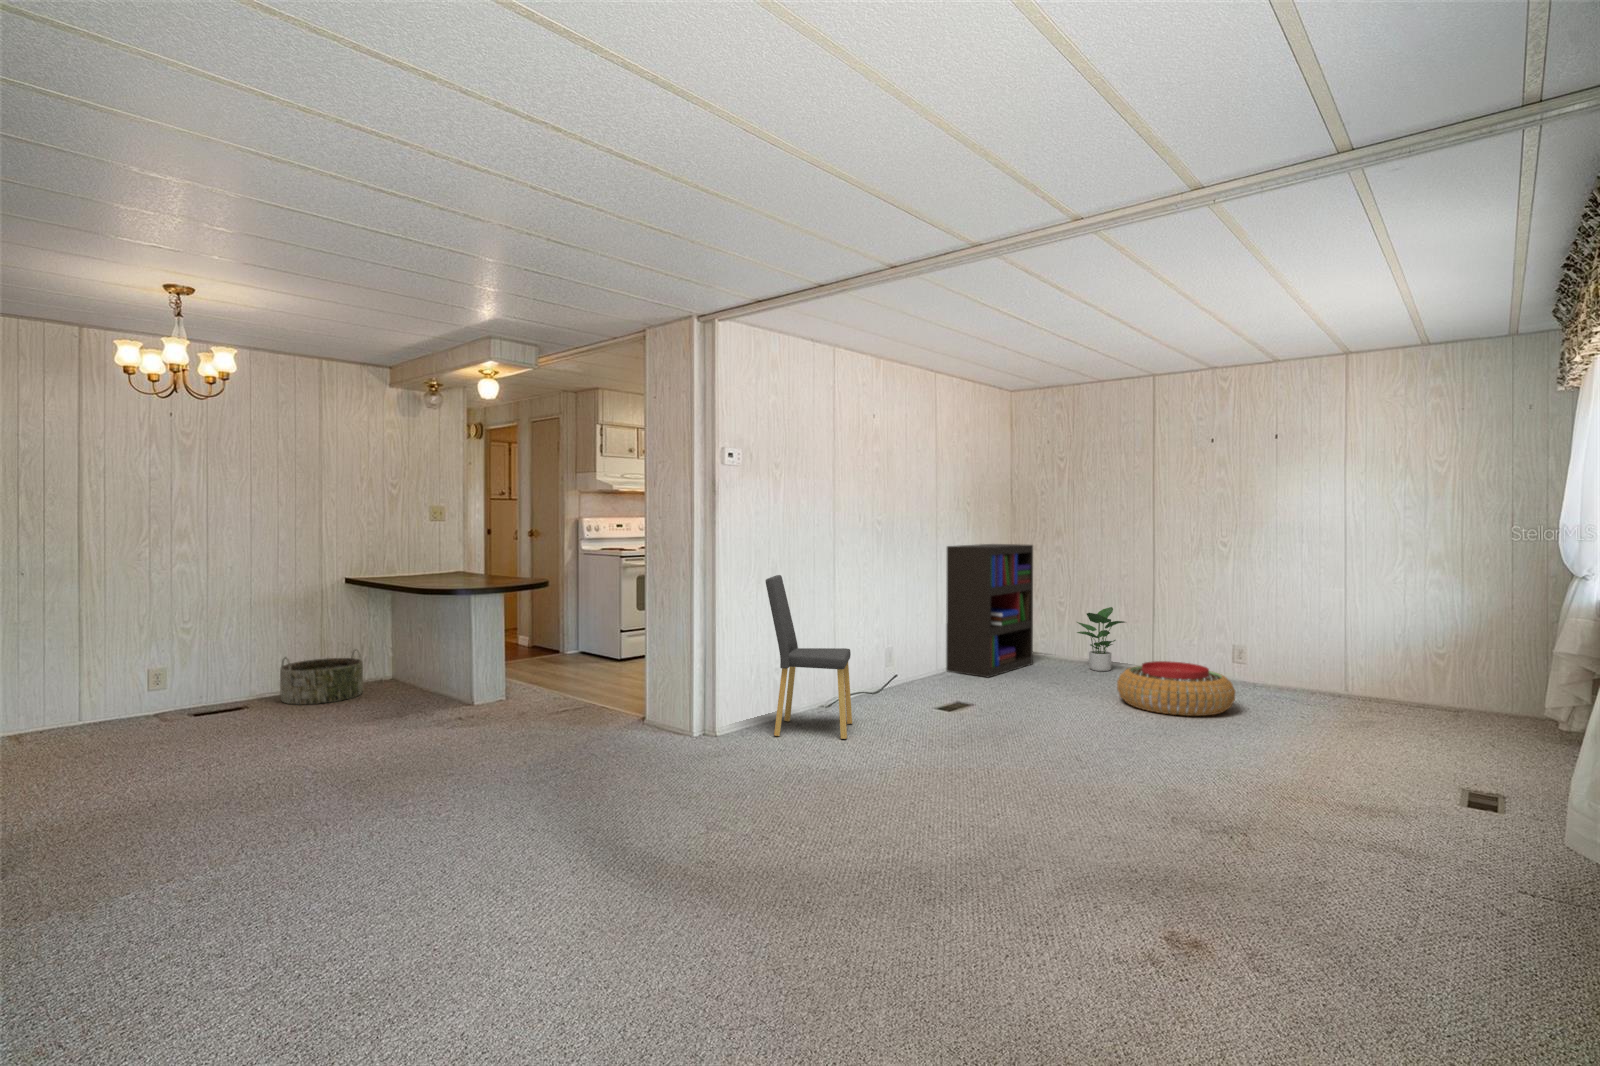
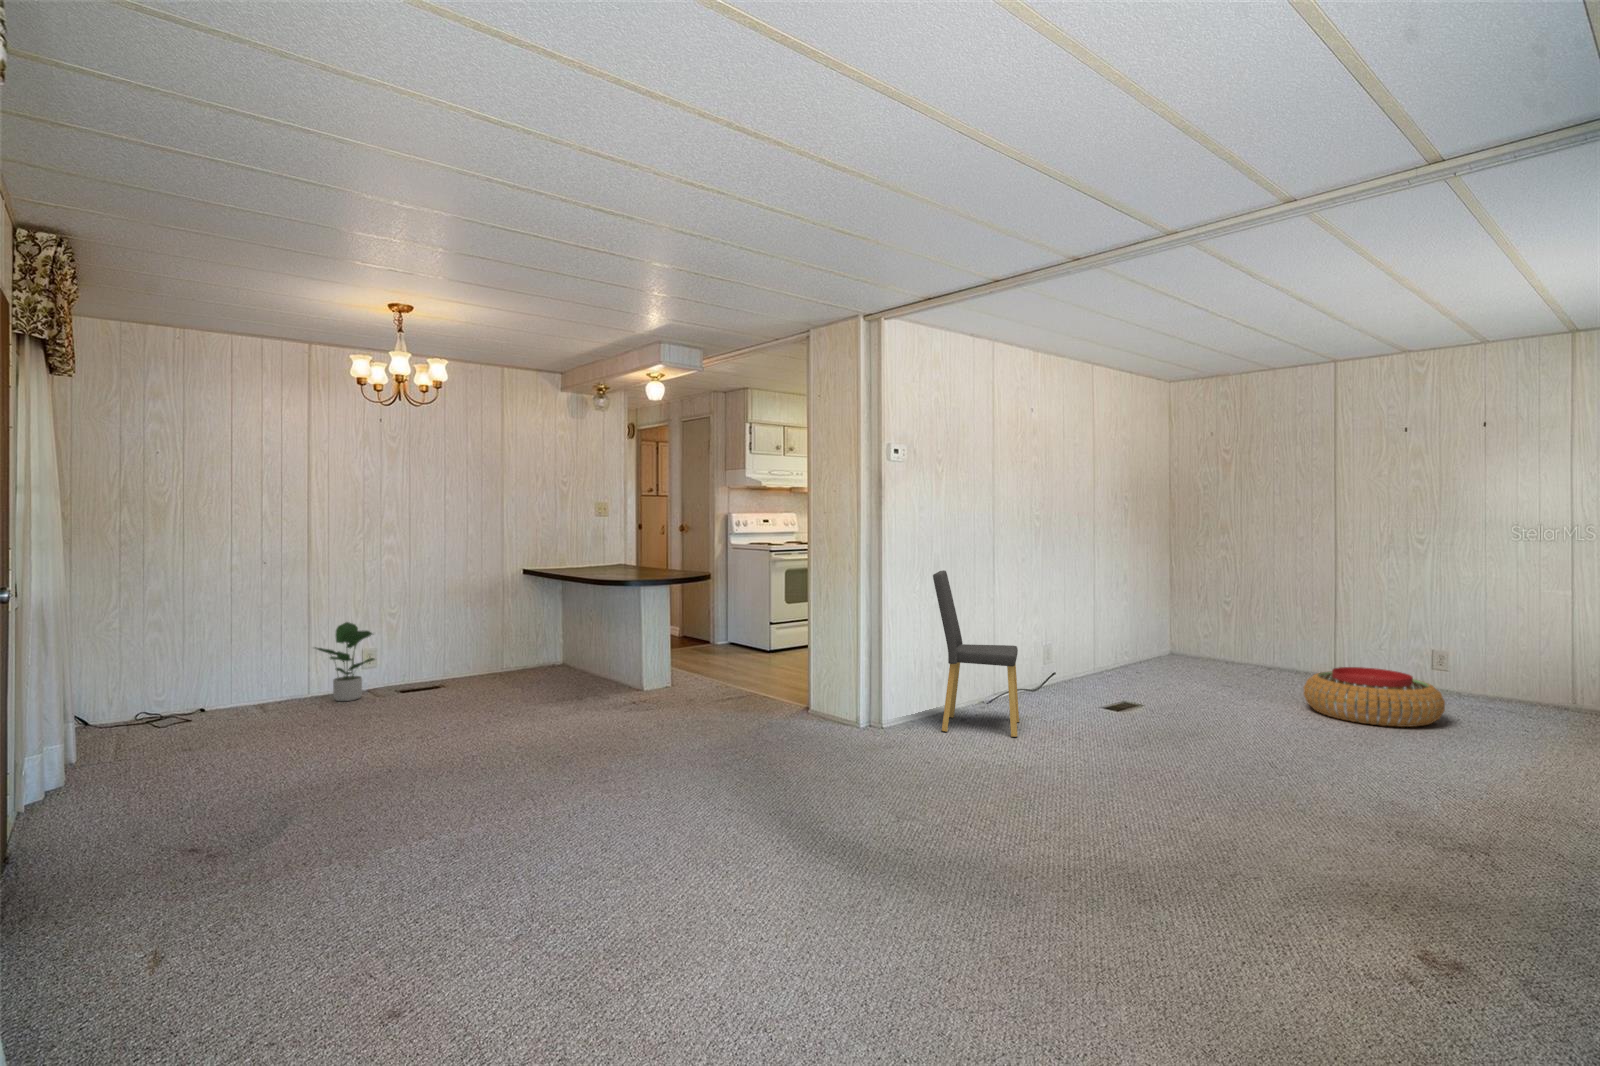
bookshelf: present [946,544,1033,677] -> none [1106,541,1200,680]
potted plant: present [1077,607,1125,671] -> present [315,622,375,701]
basket: present [280,649,363,704] -> none [470,637,541,687]

